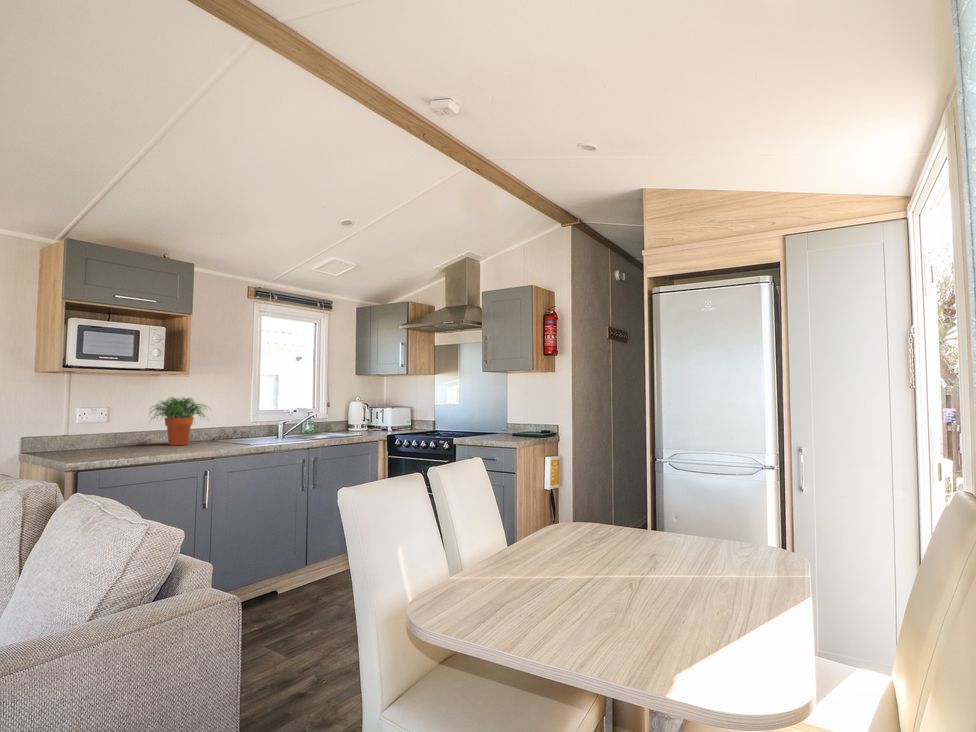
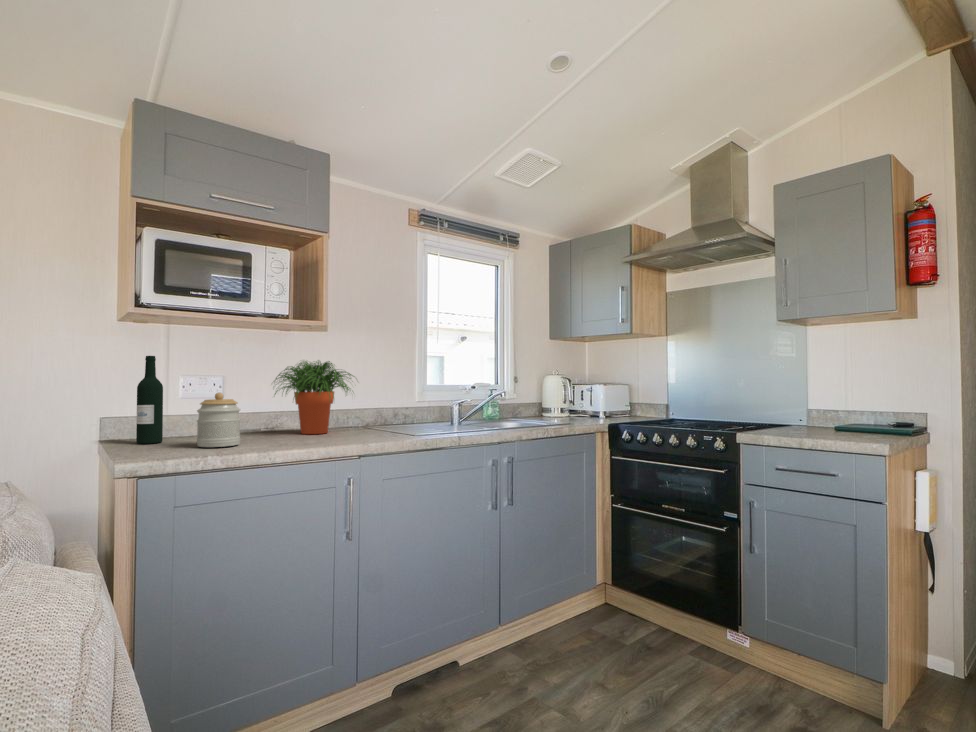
wine bottle: none [55,397,75,454] -> present [136,356,163,444]
jar: none [104,420,134,454] -> present [197,393,240,447]

